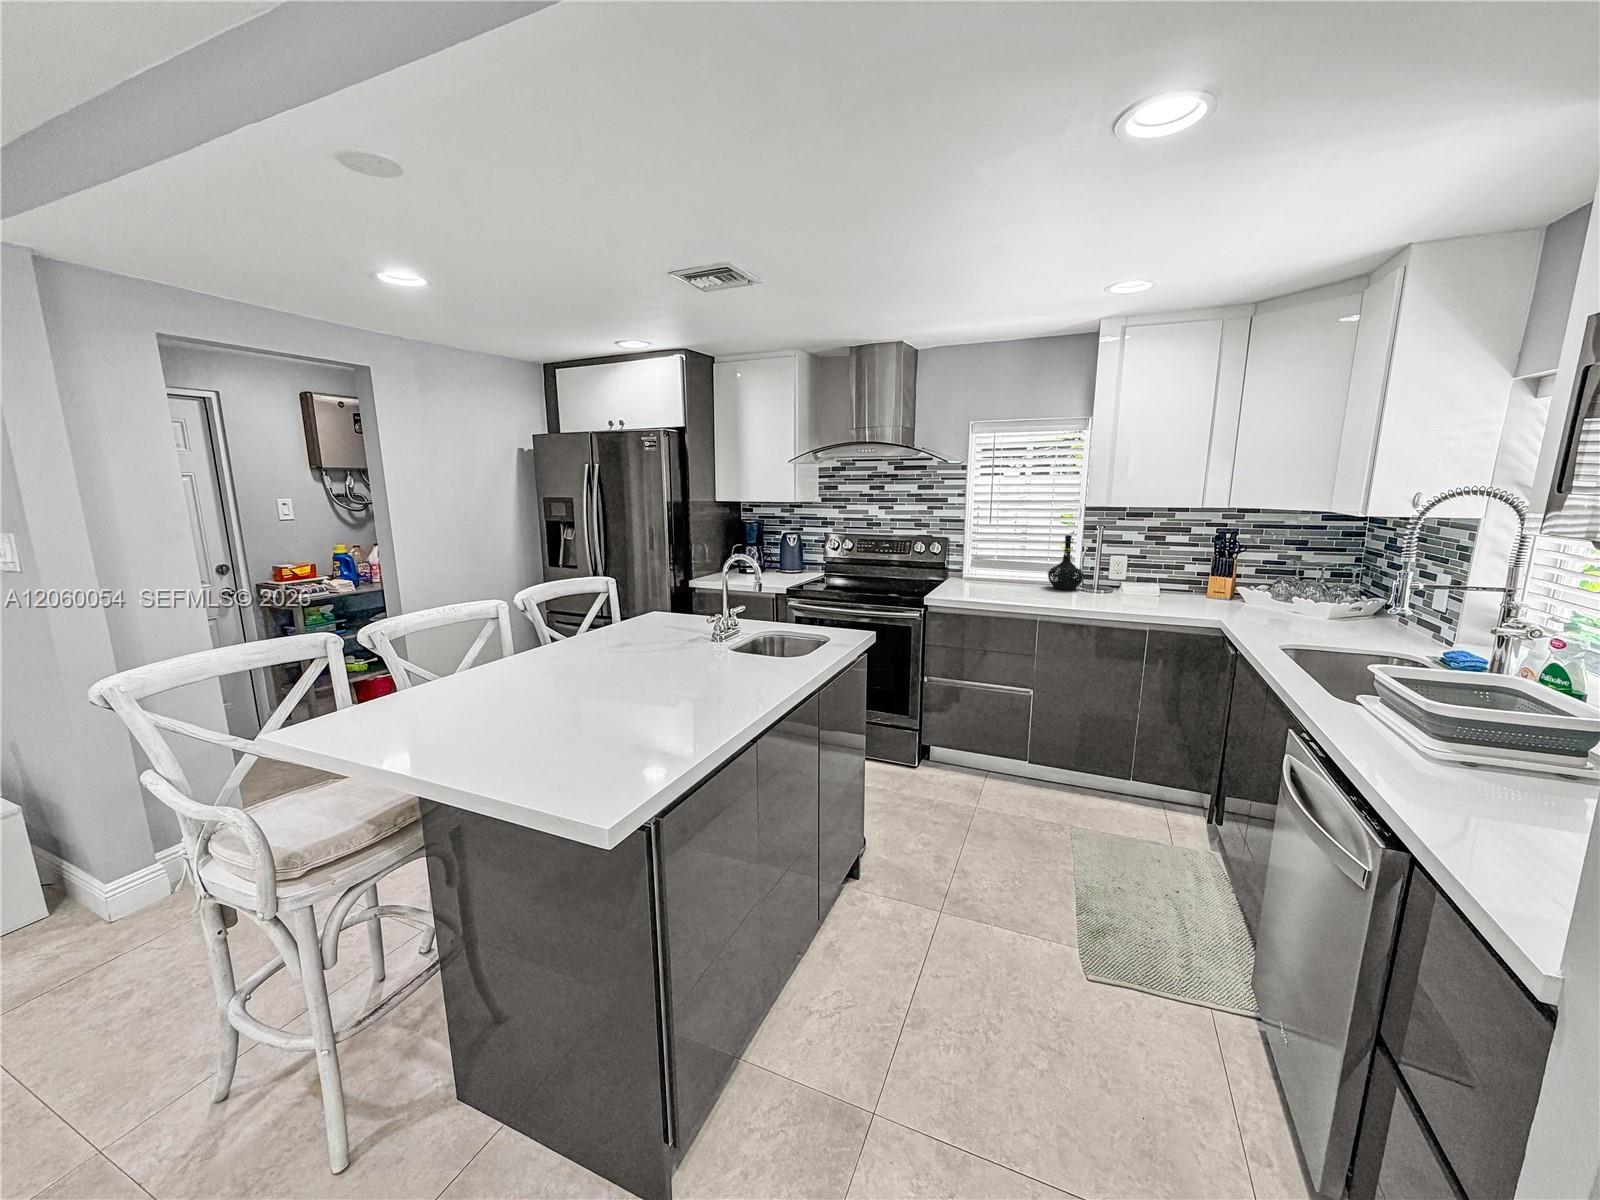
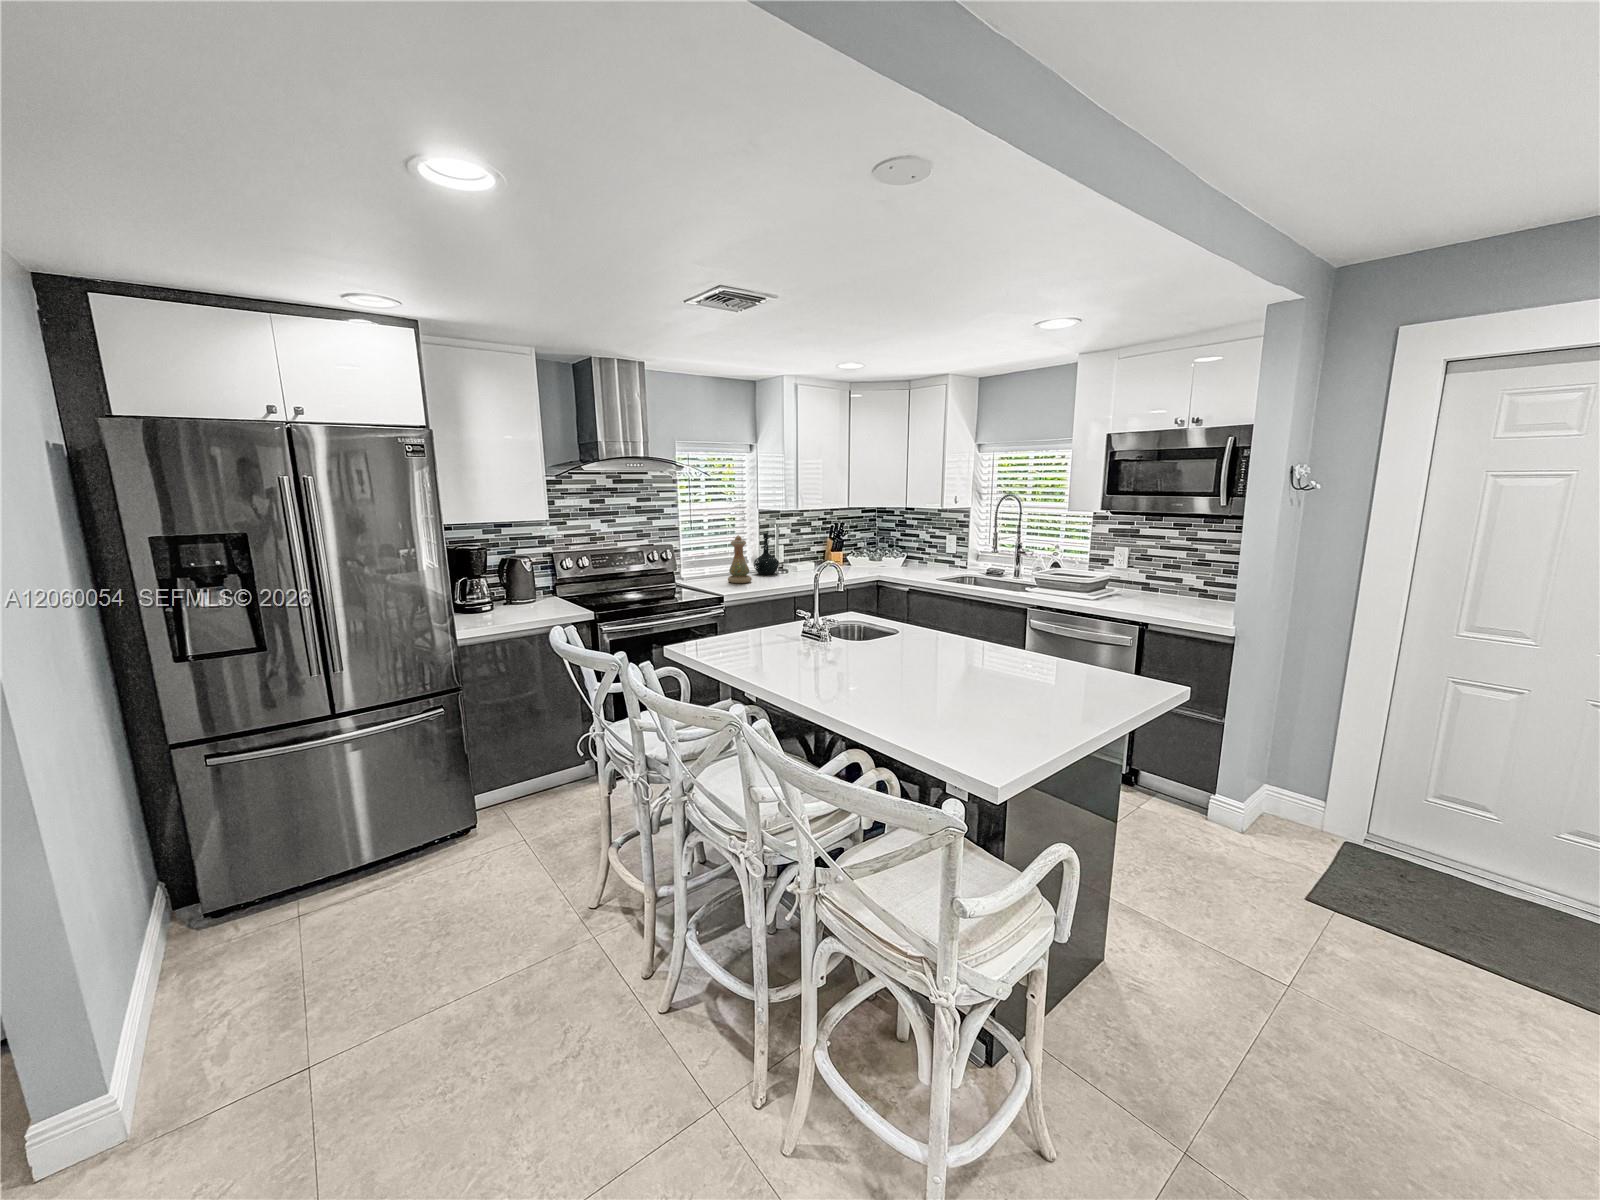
vase: none [981,532,1011,591] -> present [728,535,752,583]

